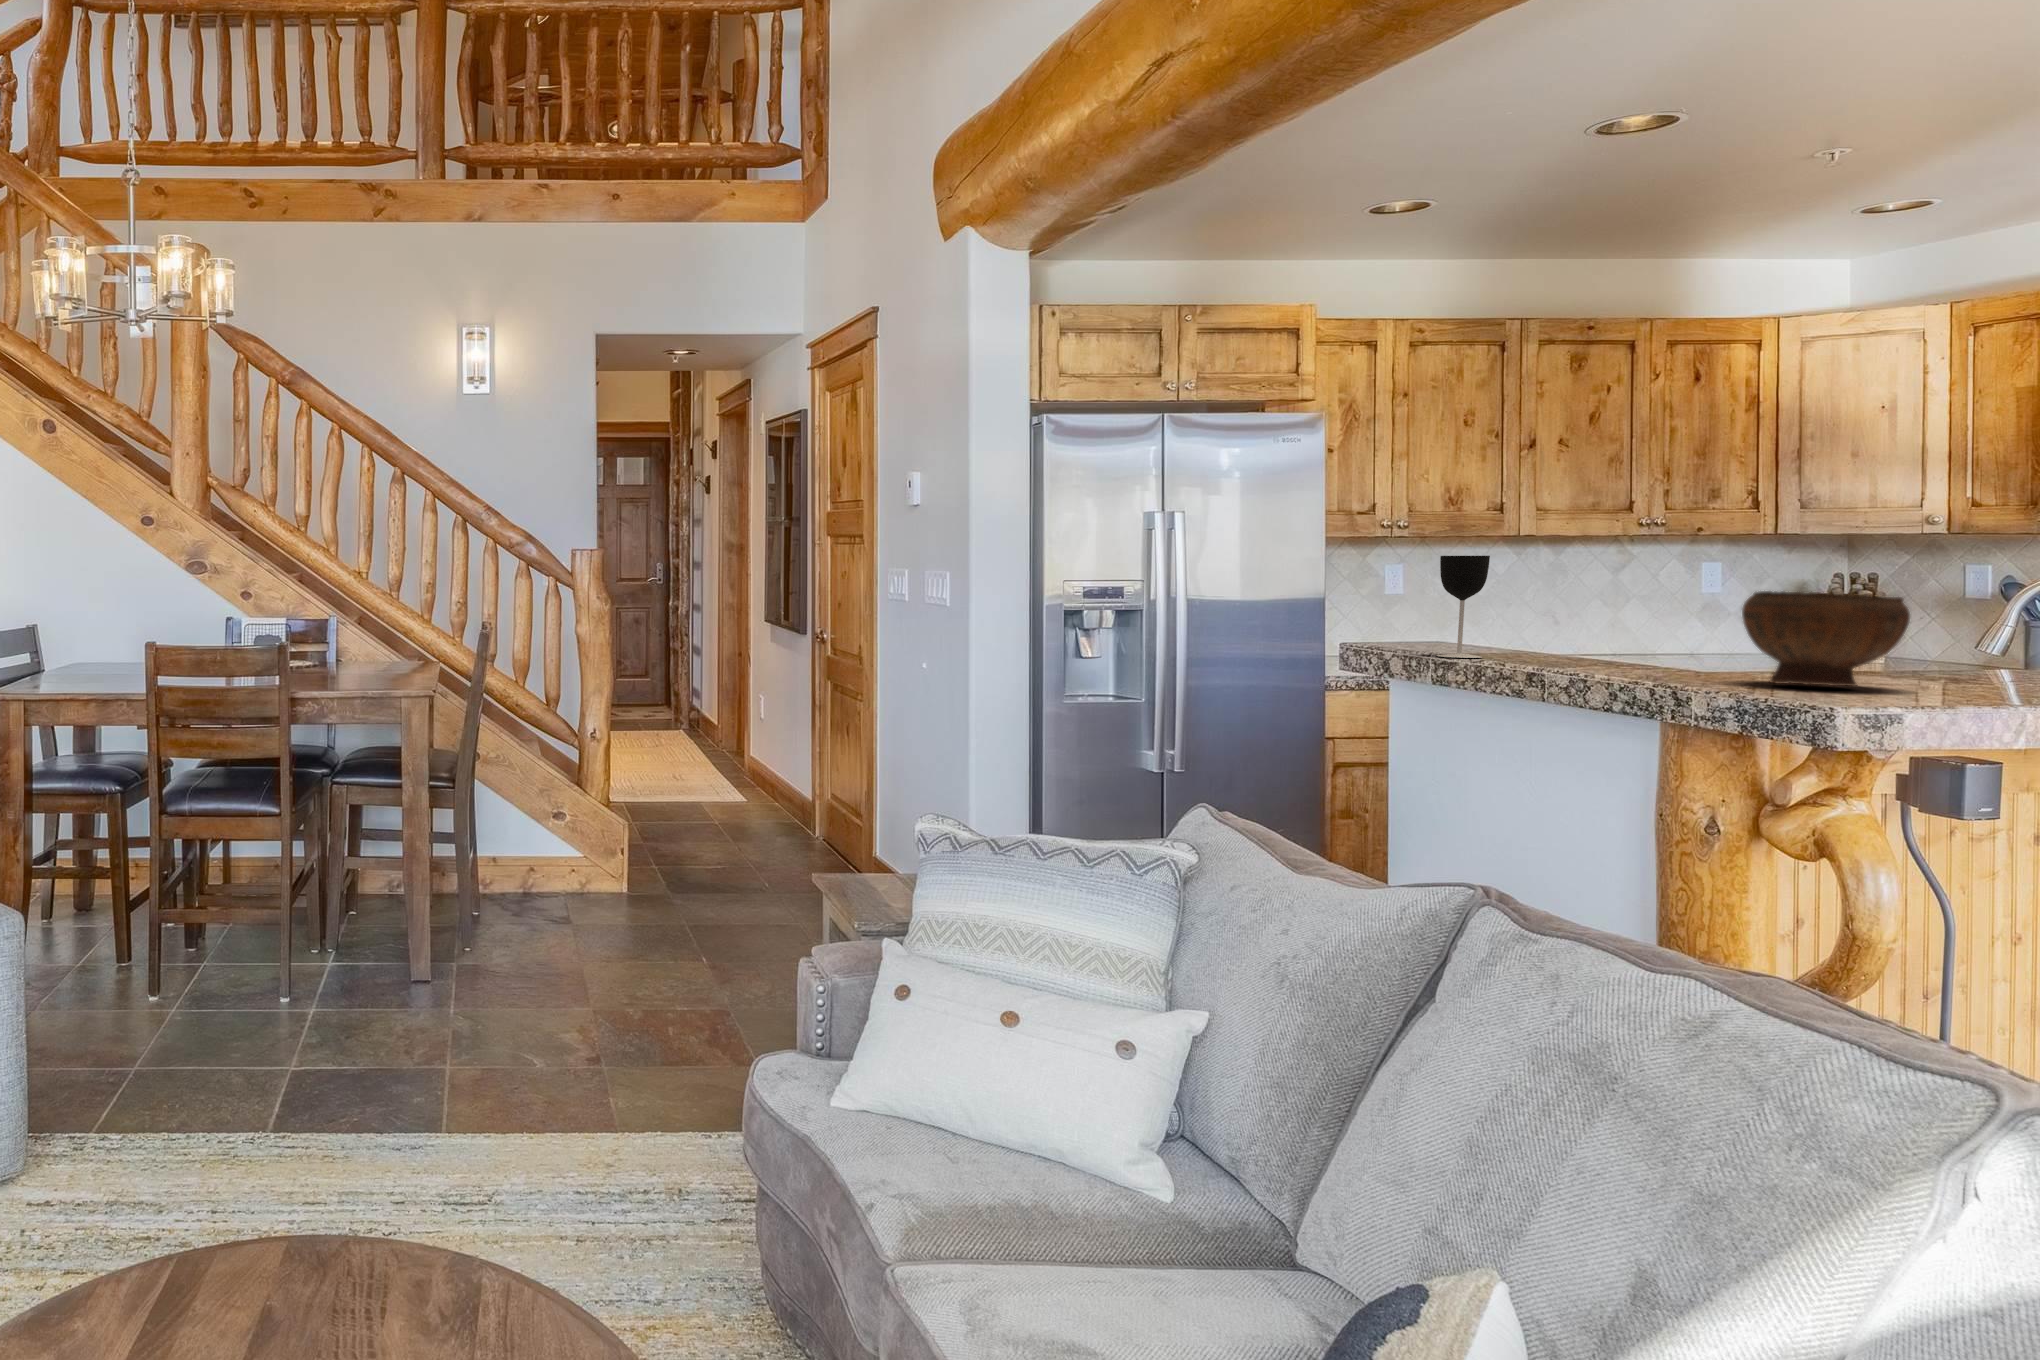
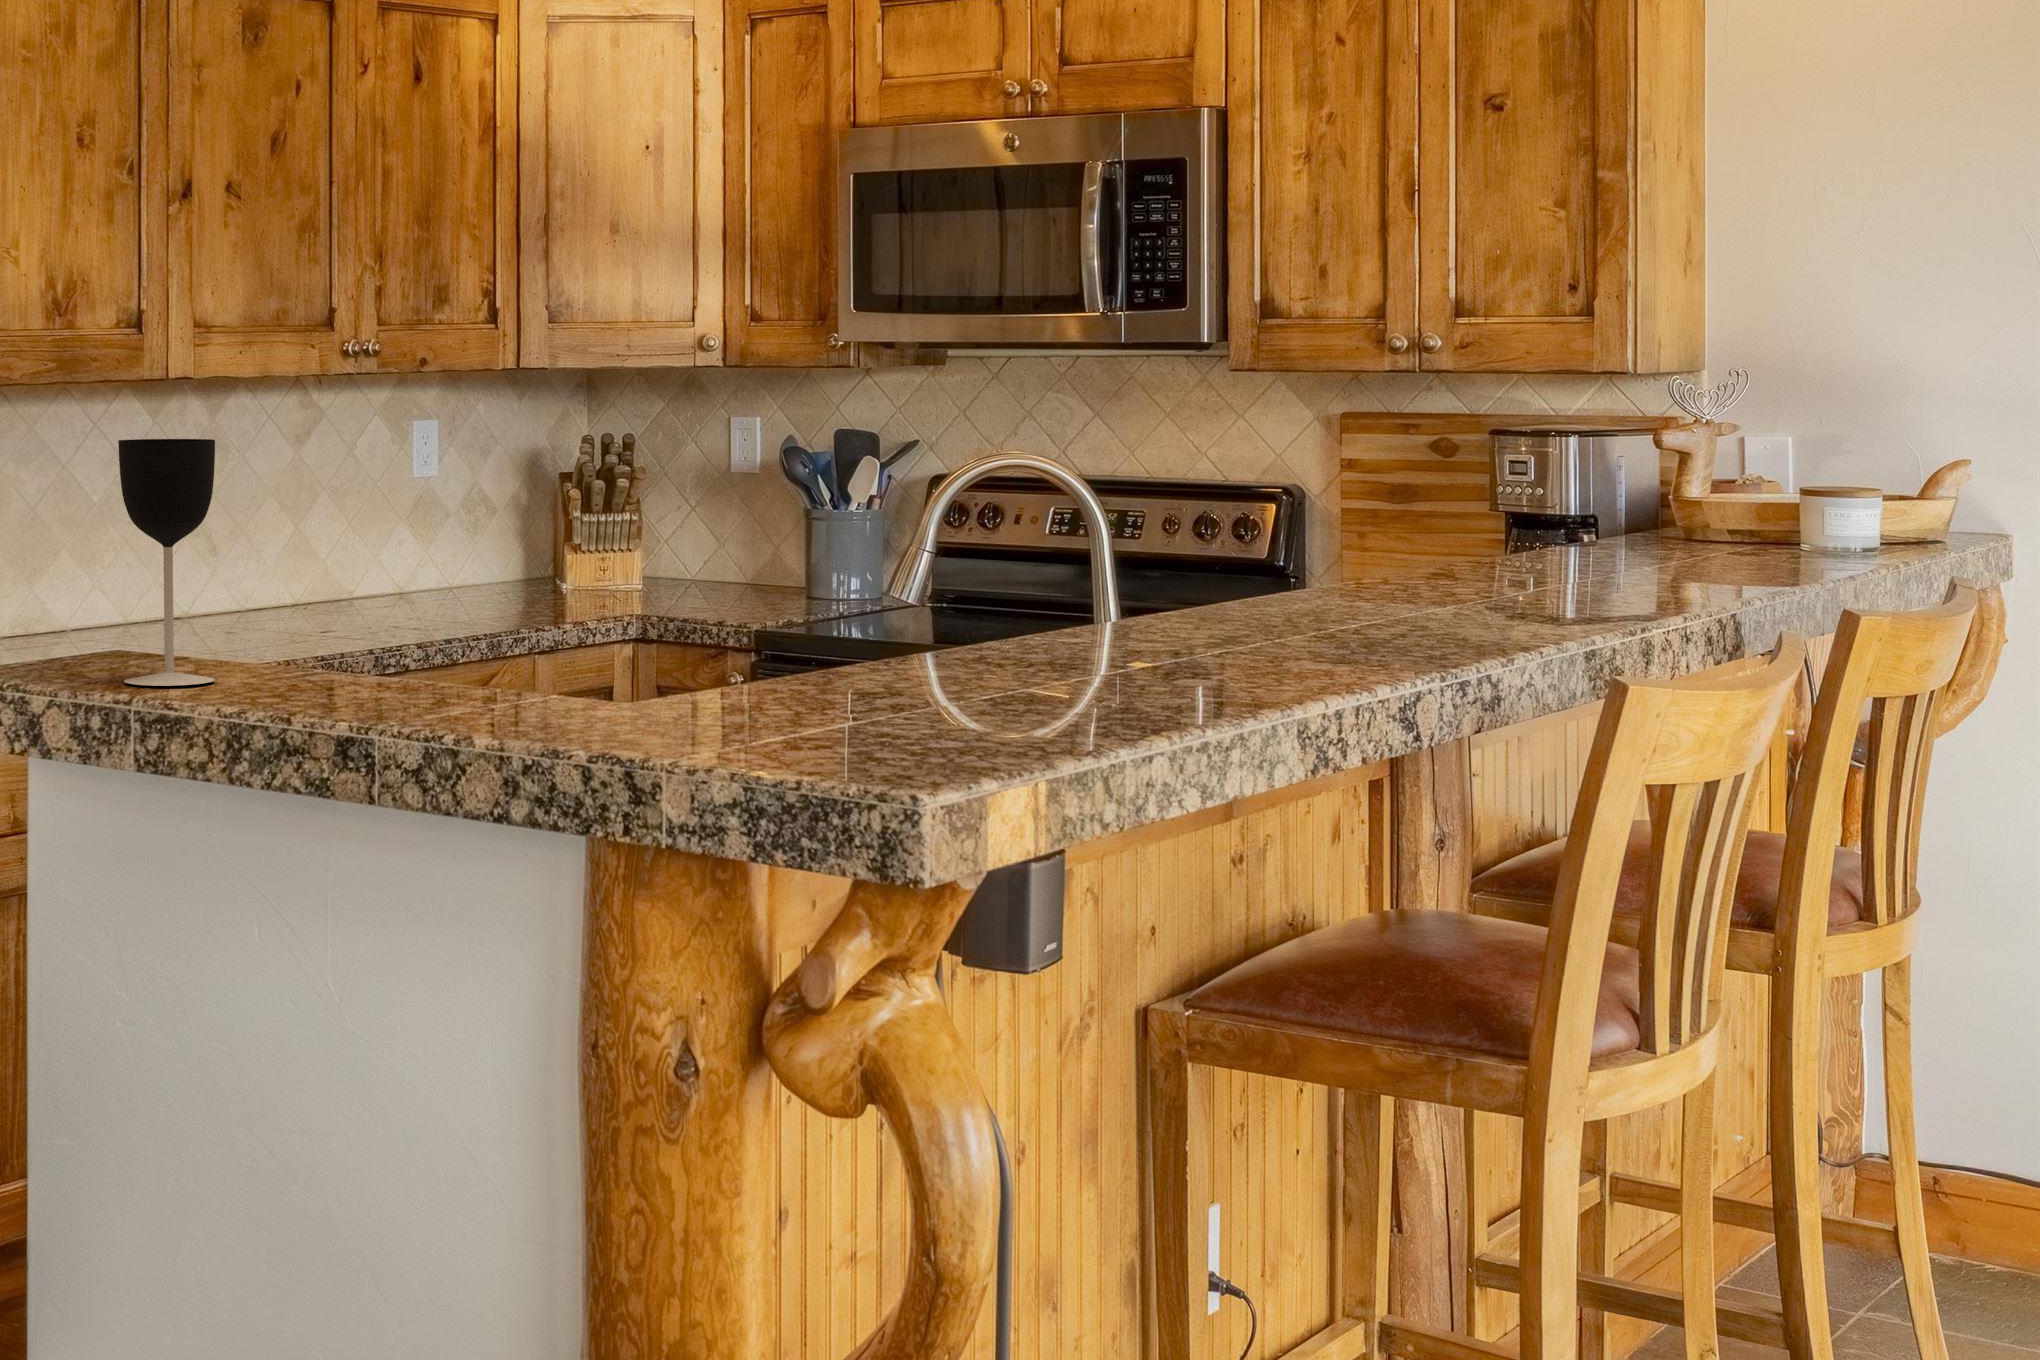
bowl: present [1742,591,1910,686] -> none [709,532,971,737]

